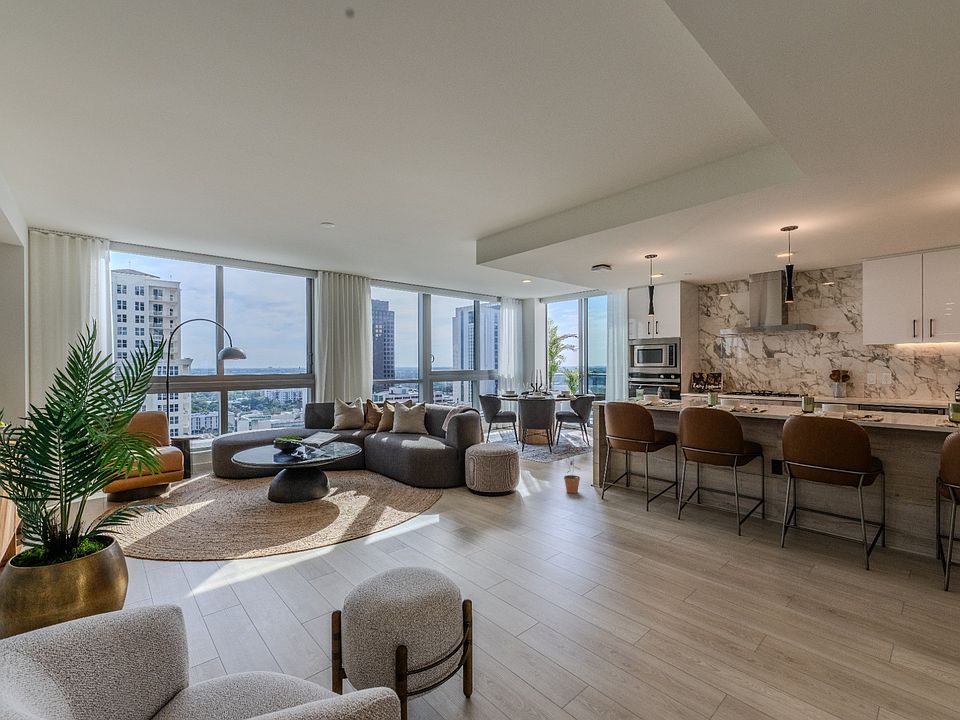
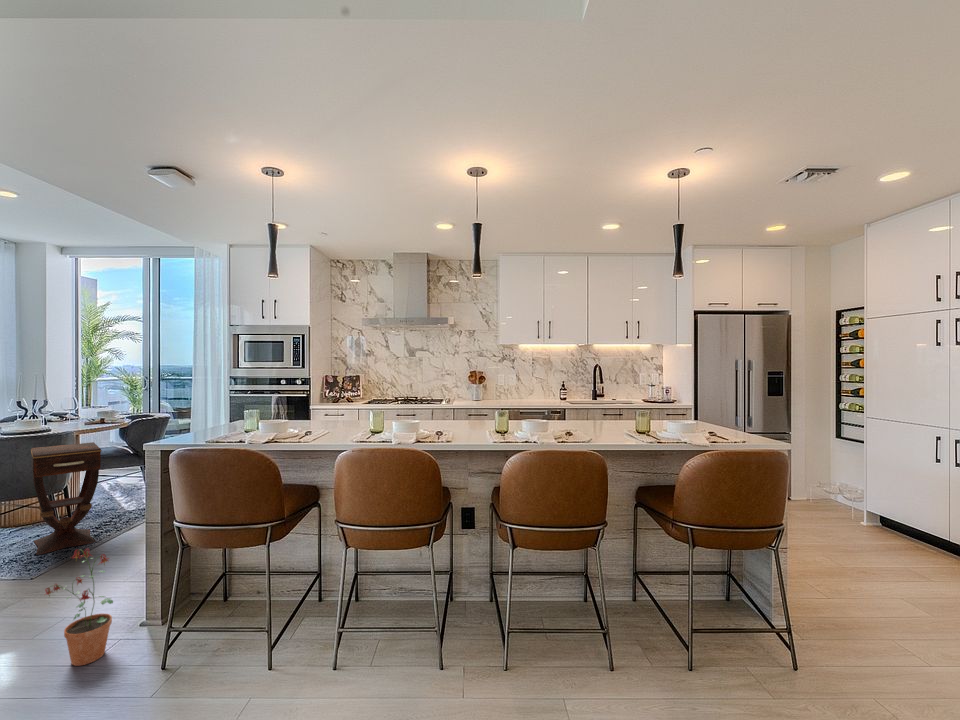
side table: none [538,407,566,459] -> present [31,442,102,555]

